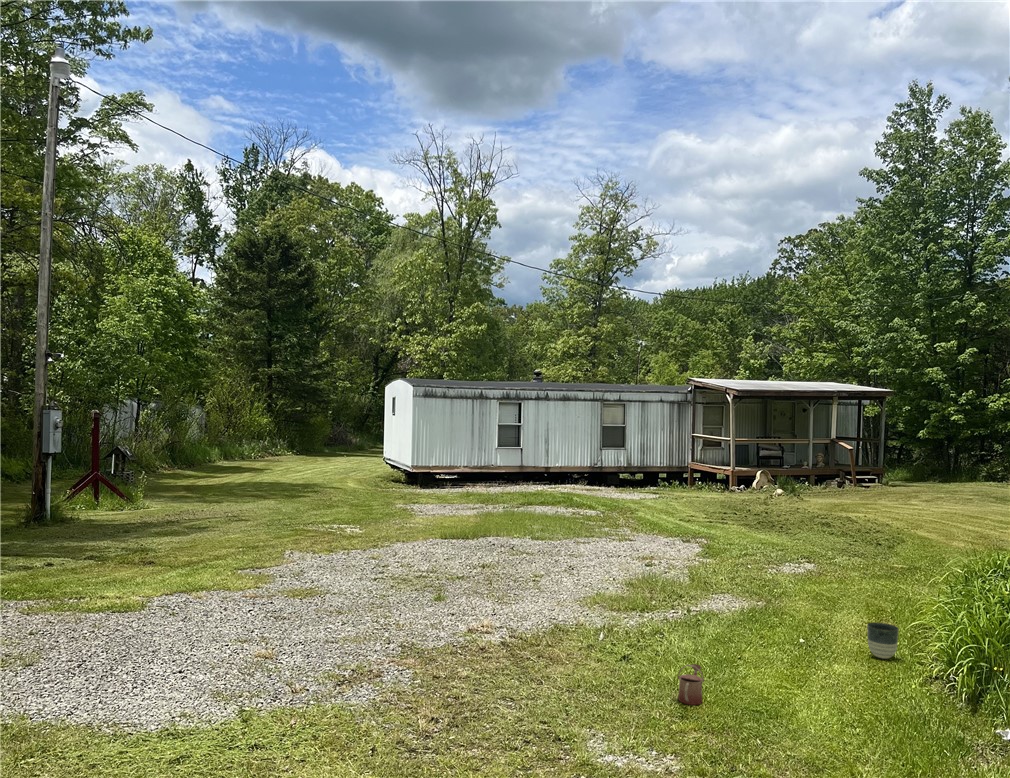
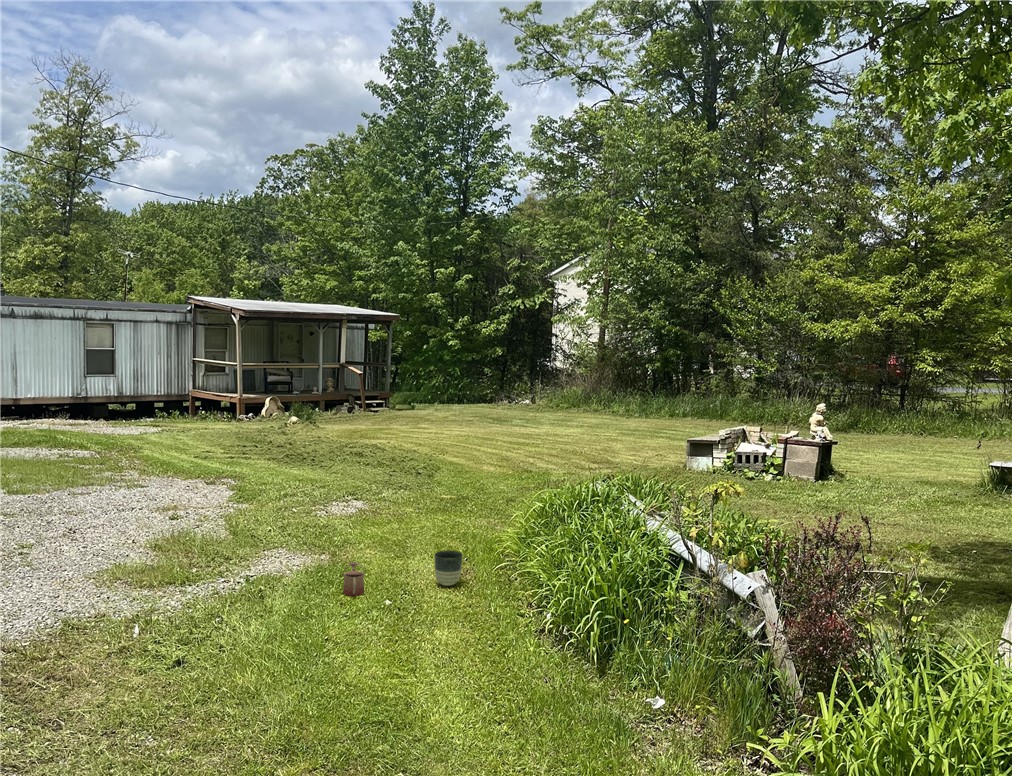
watering can: present [678,664,704,705] -> present [343,562,365,596]

